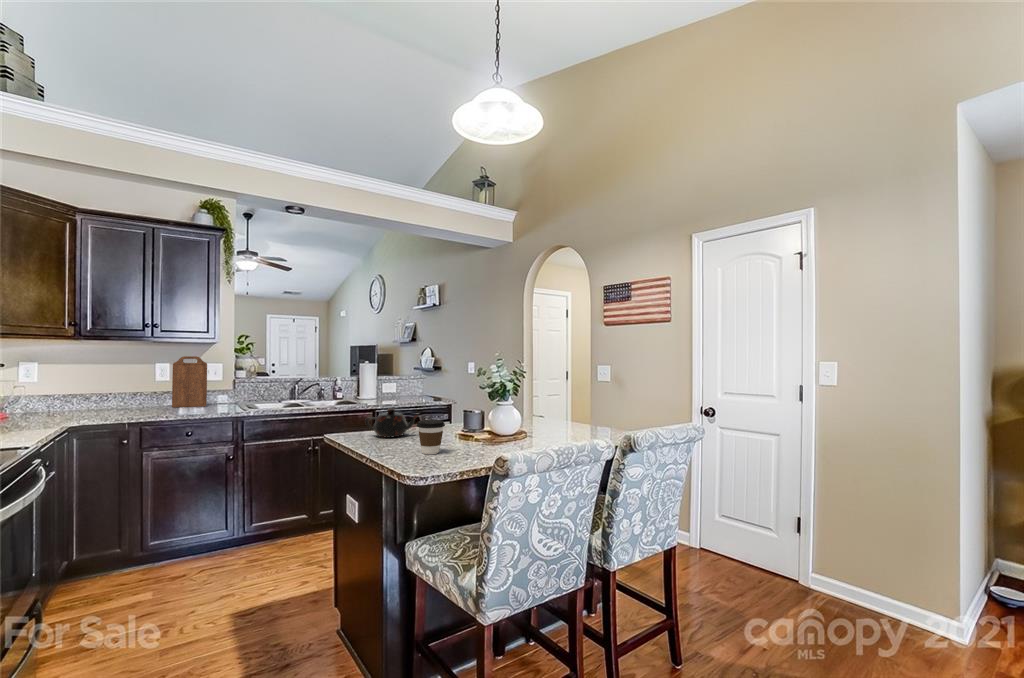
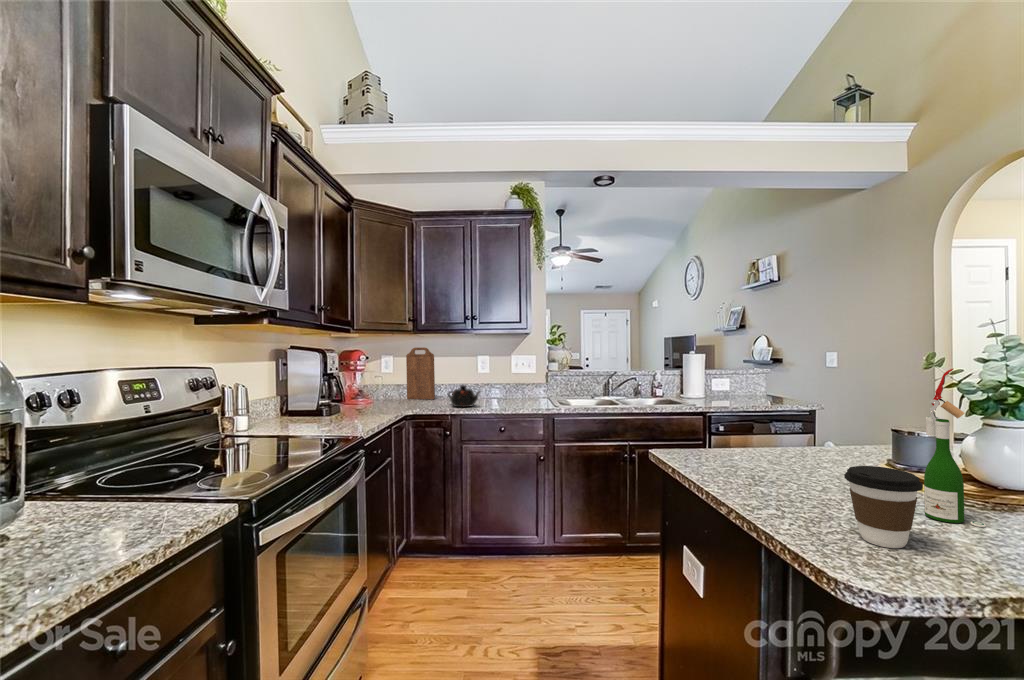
cutting board: present [172,356,207,407] -> present [406,347,435,399]
wine bottle: none [456,373,476,444] -> present [924,369,986,527]
teapot: present [366,408,418,438] -> present [448,385,480,407]

